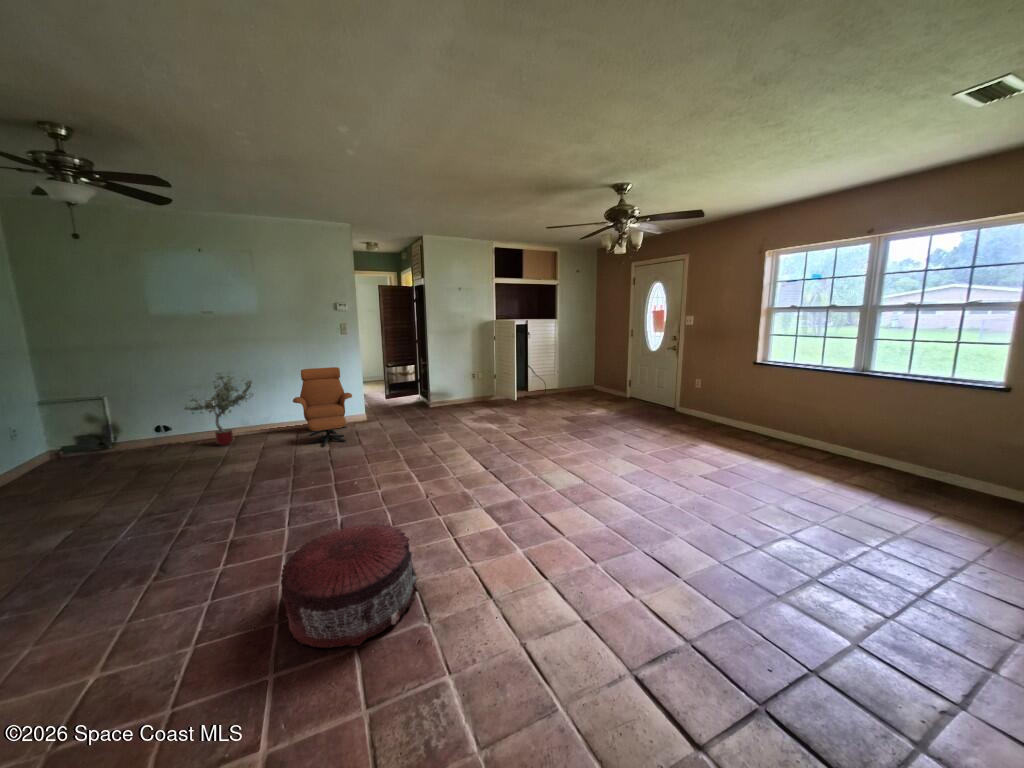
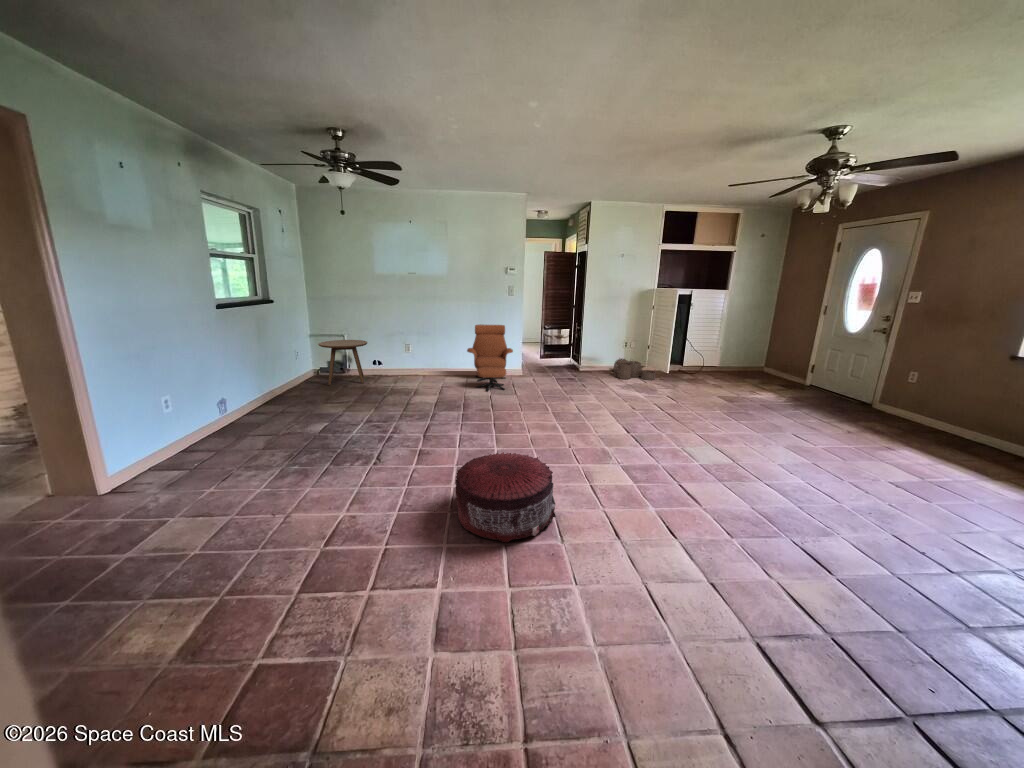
potted tree: present [185,372,253,446] -> none [392,322,440,380]
woven basket: none [465,390,506,412] -> present [614,359,655,380]
side table: none [50,403,141,472] -> present [318,340,367,385]

